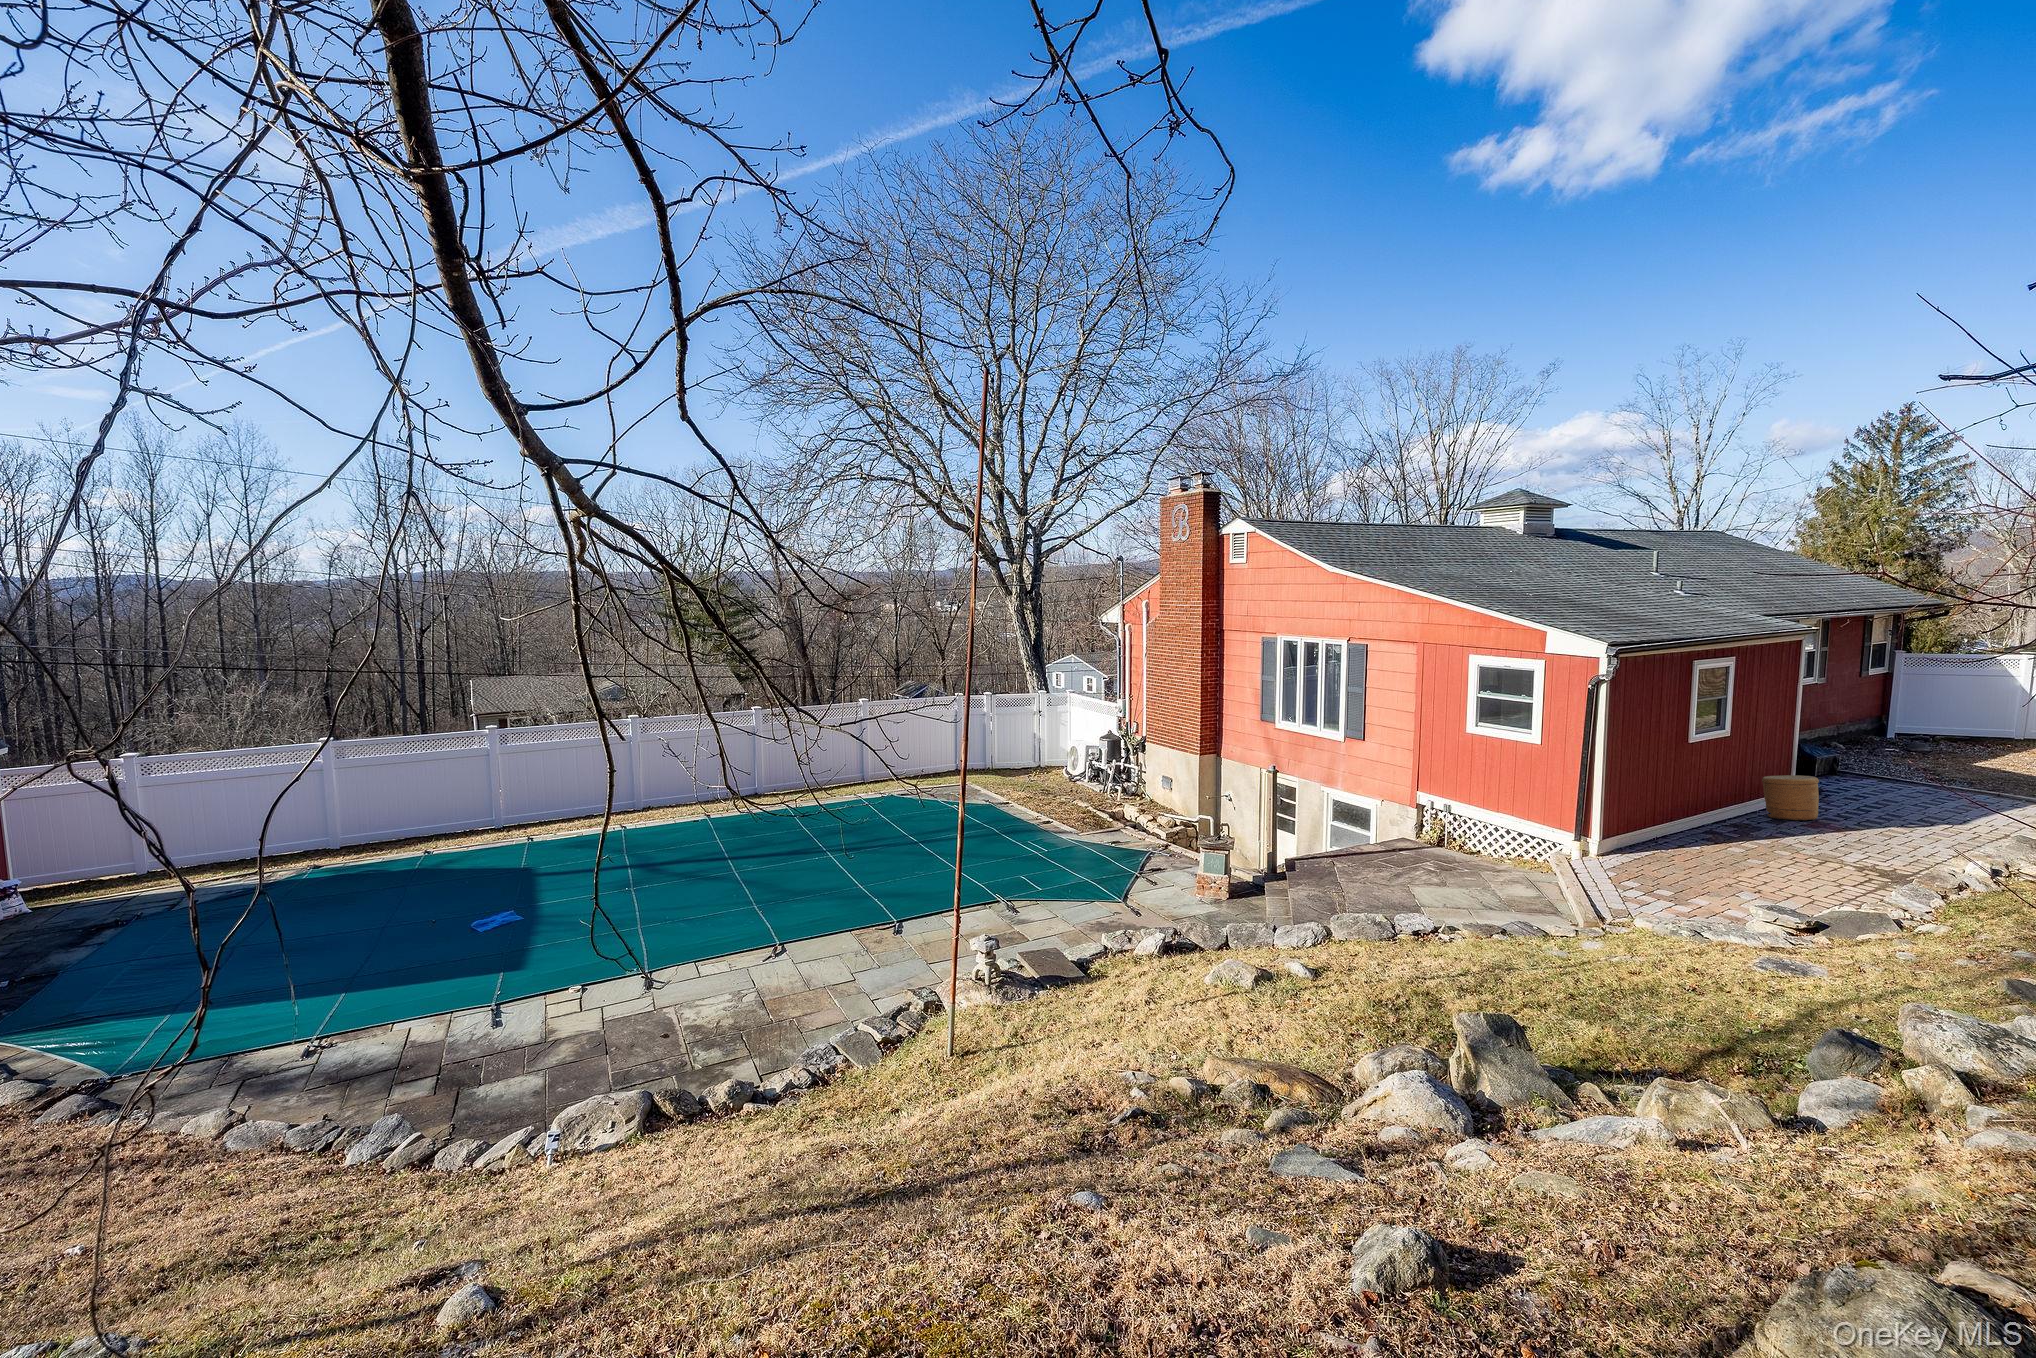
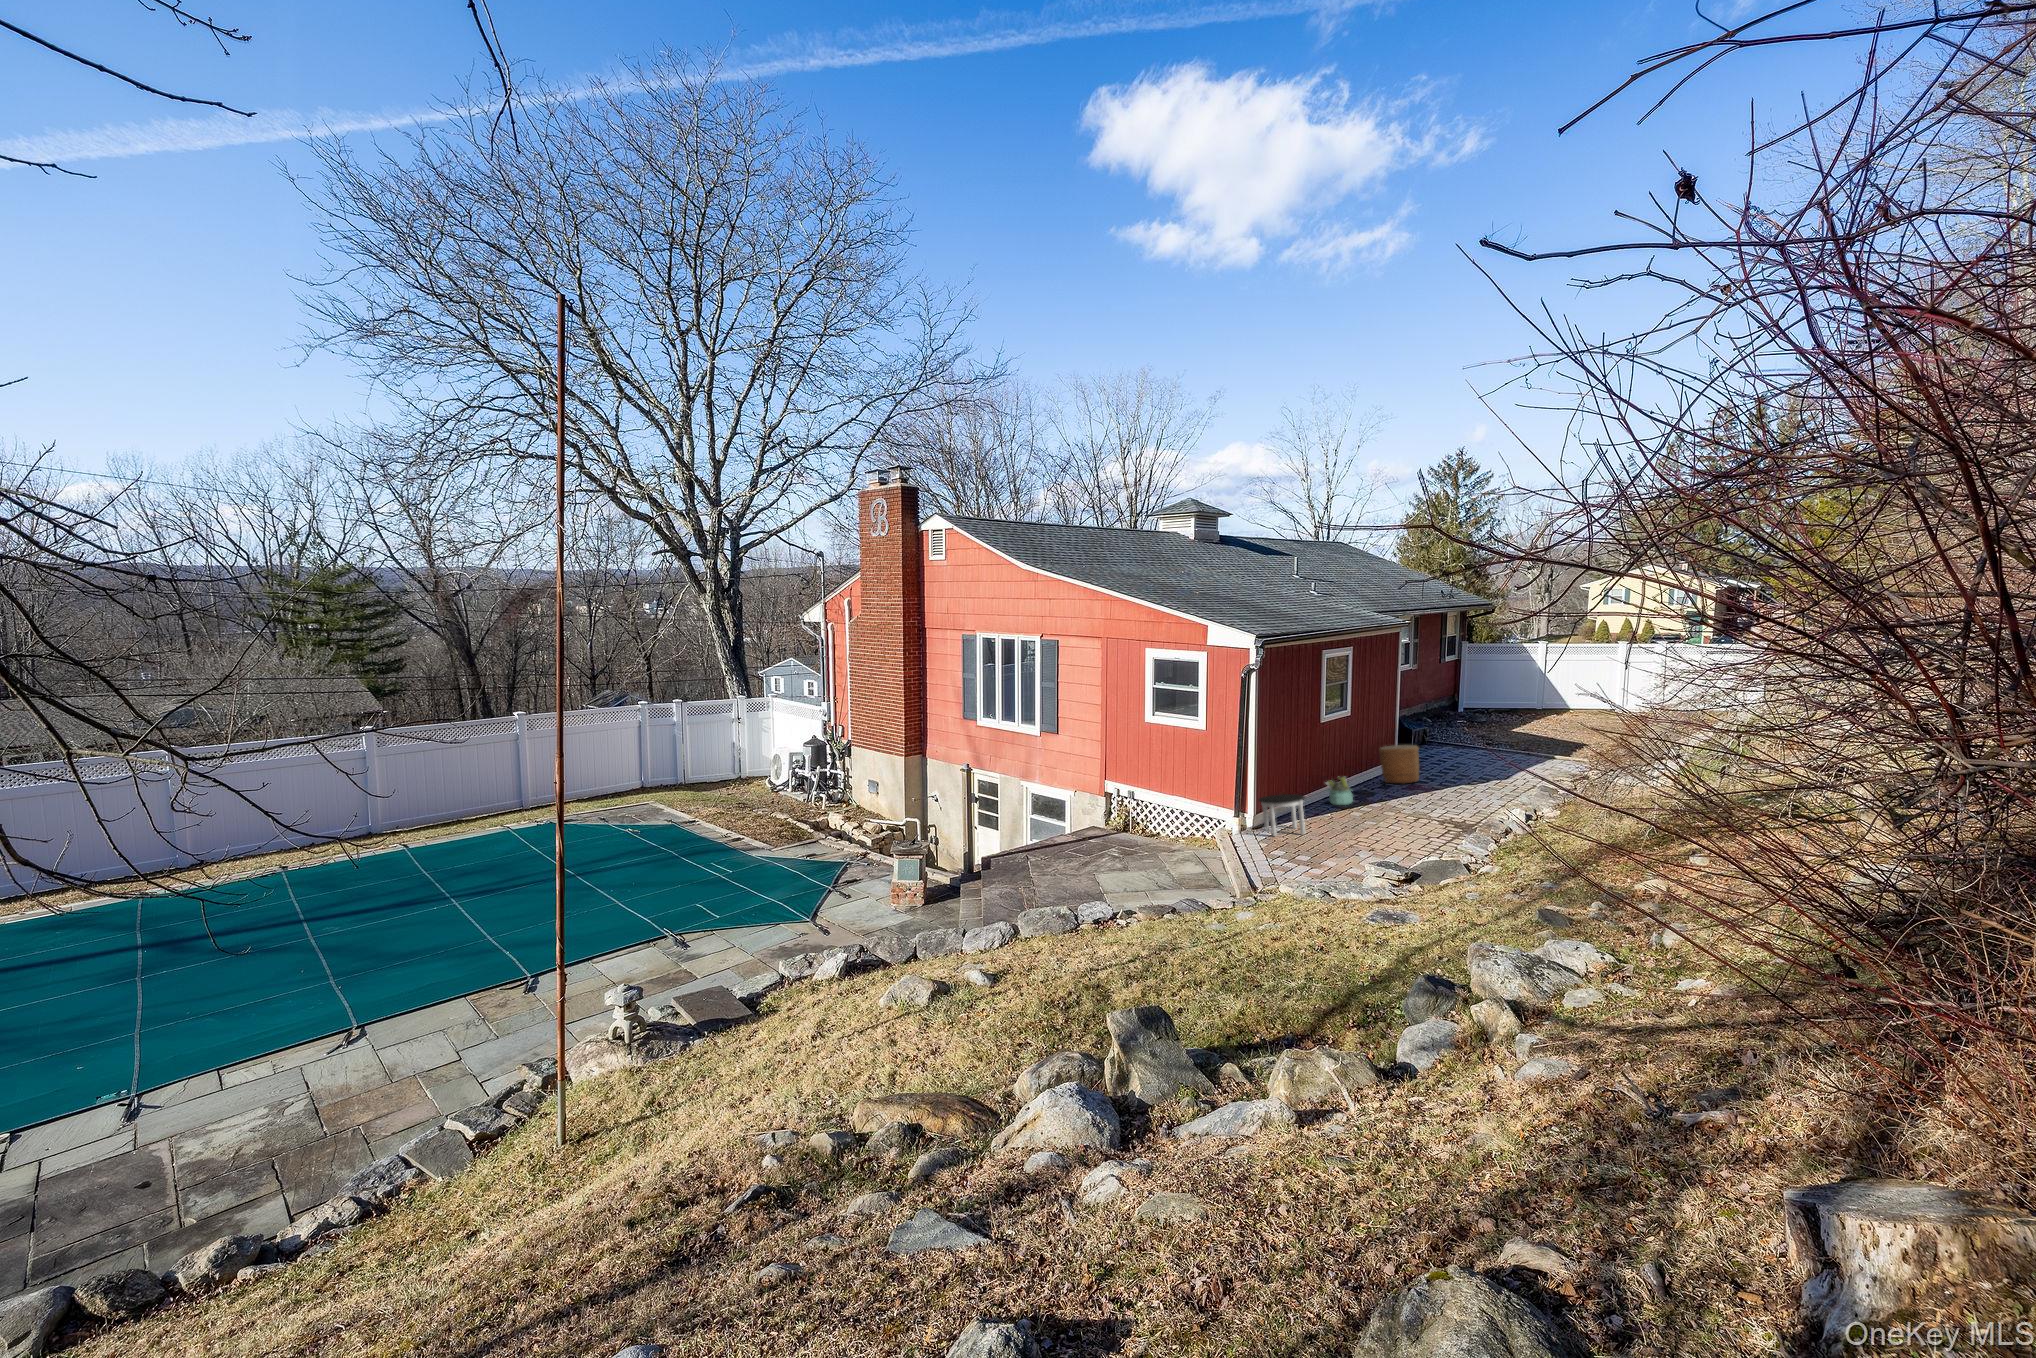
decorative plant: none [1689,806,1728,839] -> present [1326,777,1353,805]
round table: none [1606,820,1666,865] -> present [1259,794,1305,836]

